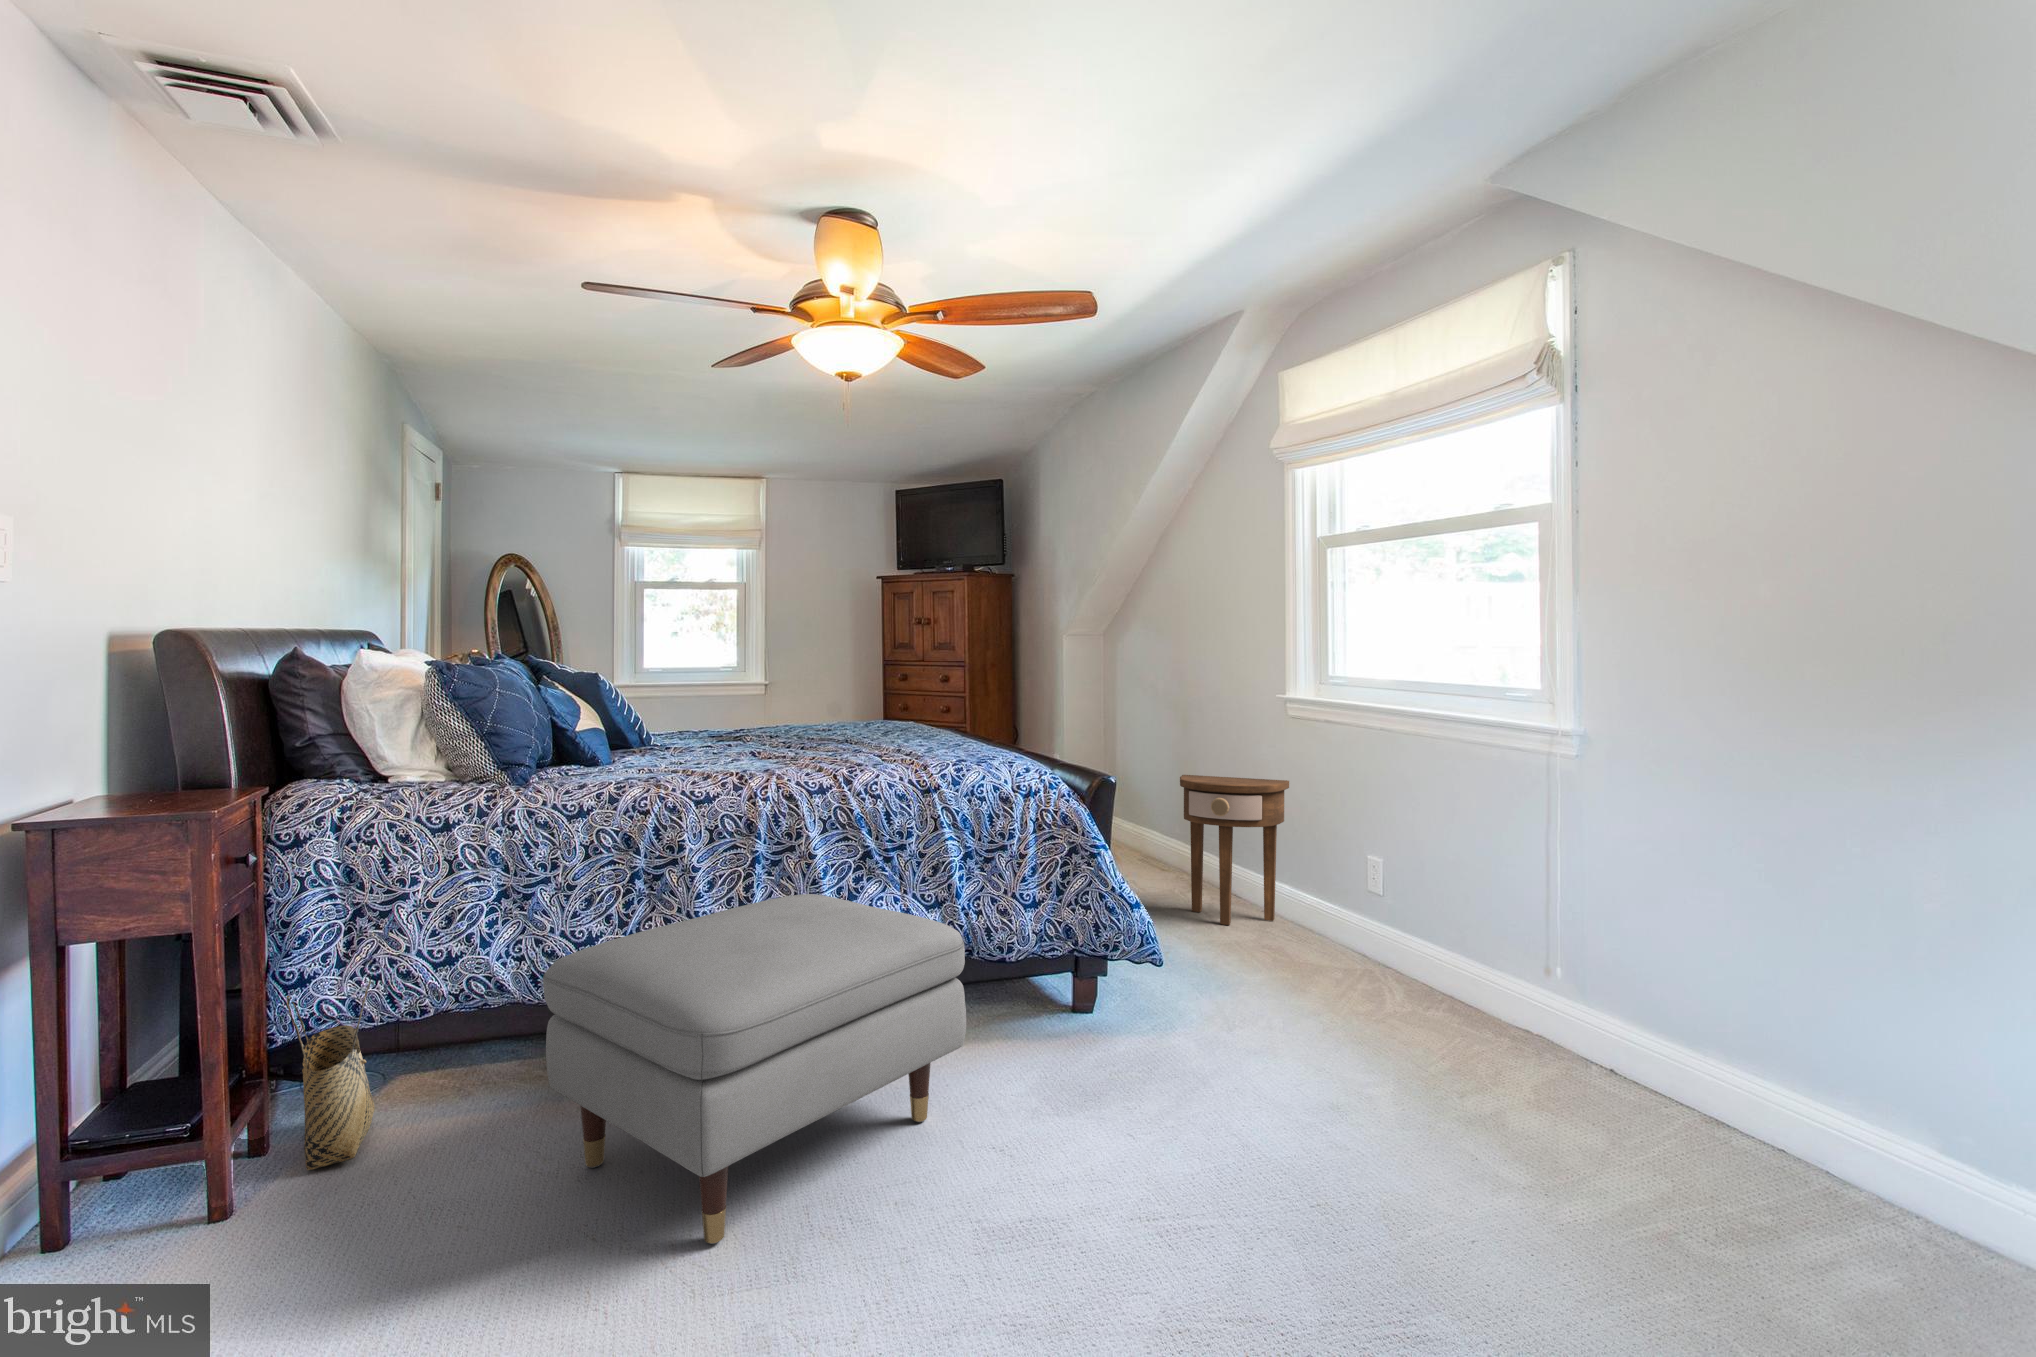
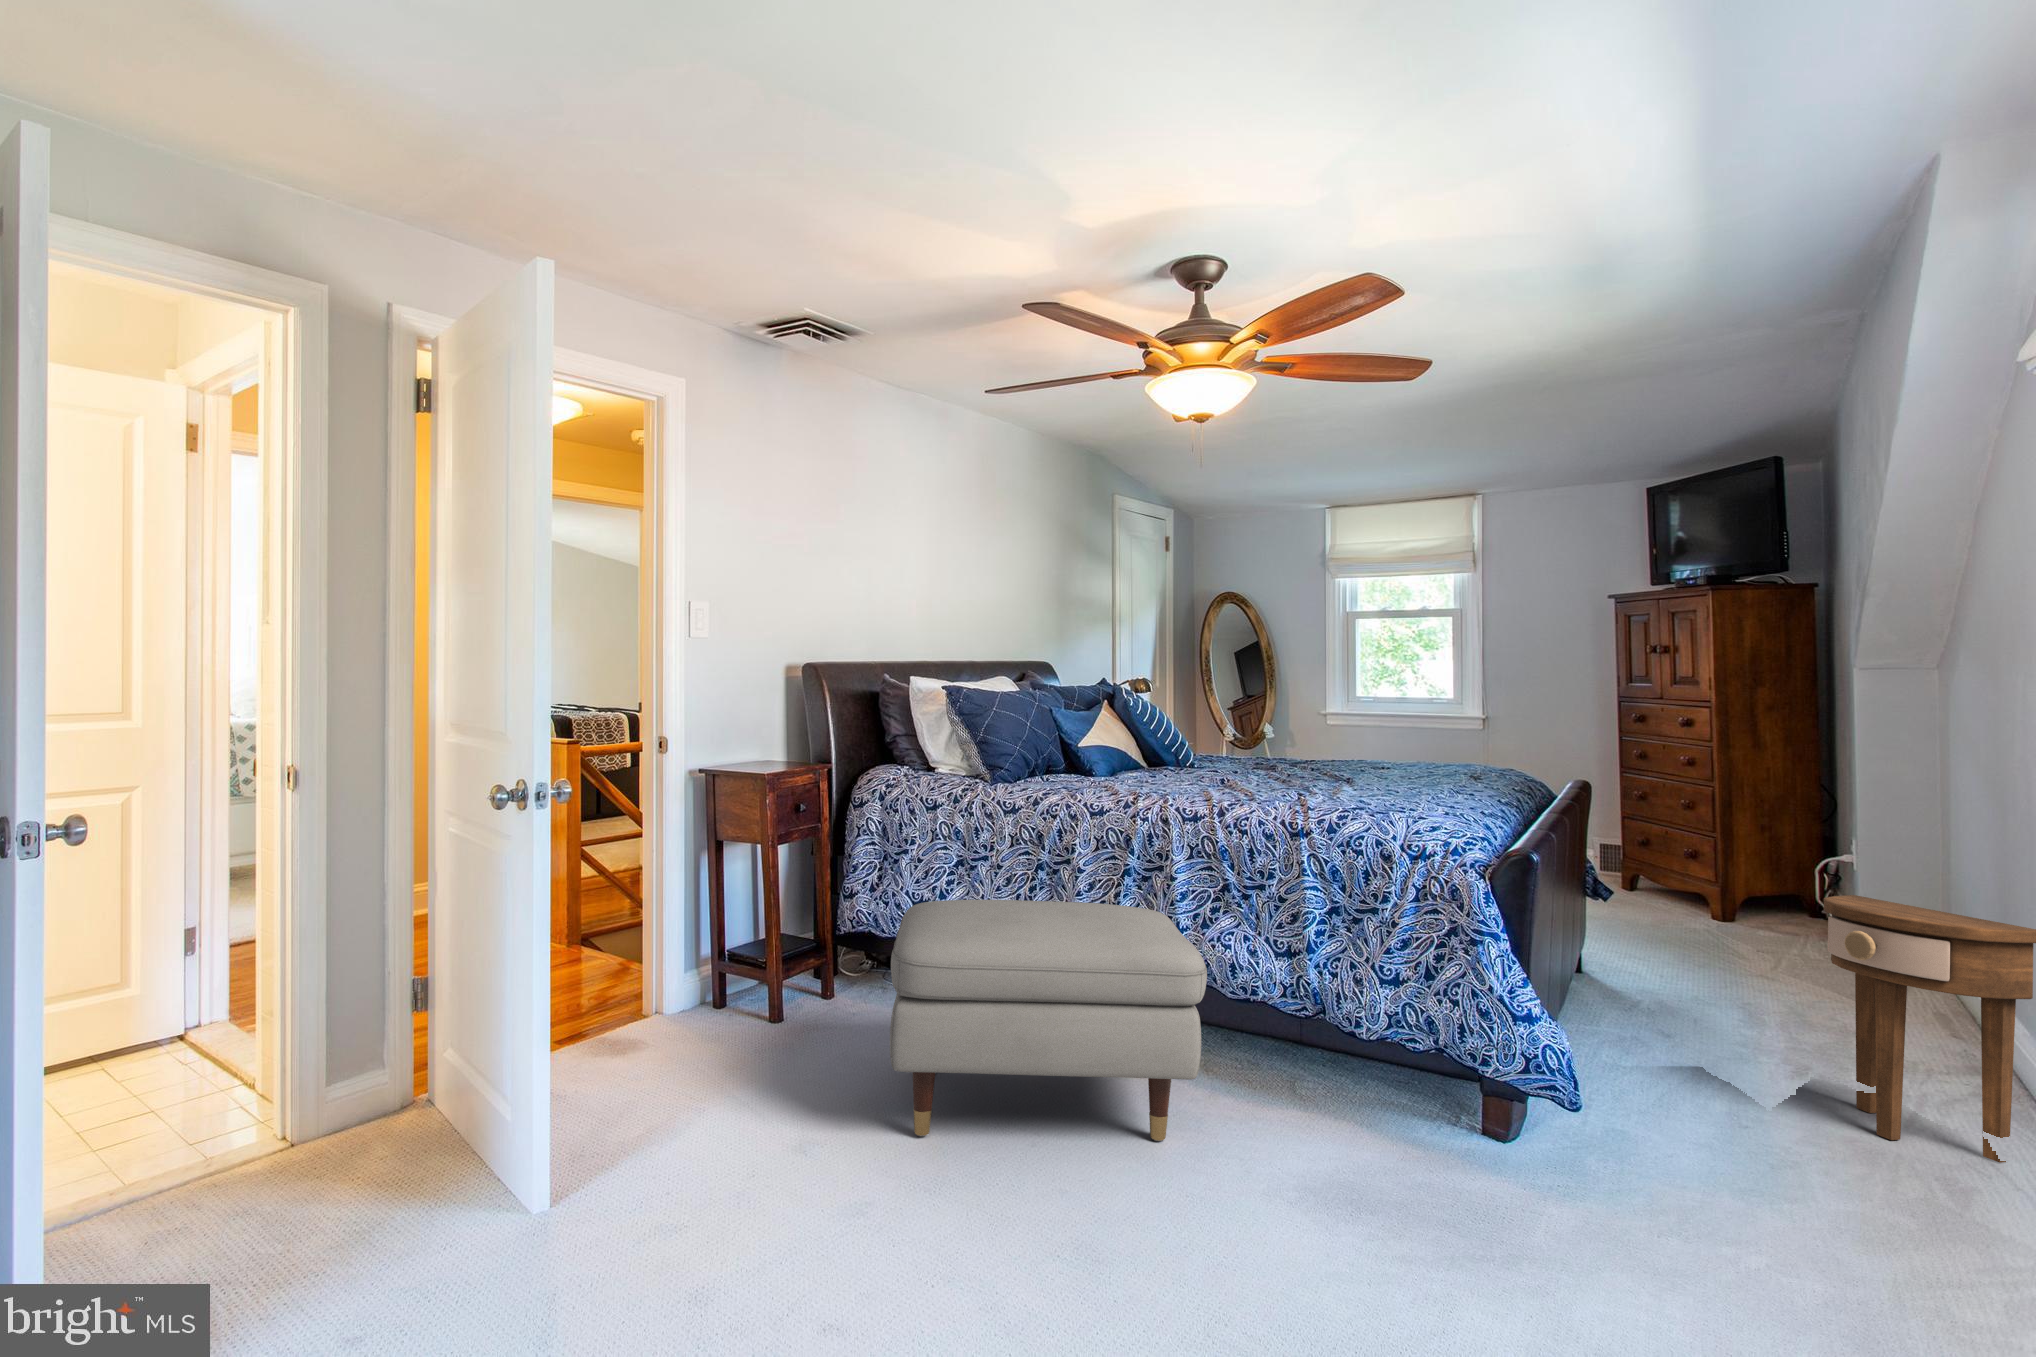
woven basket: present [287,981,375,1170] -> none [815,898,874,1015]

